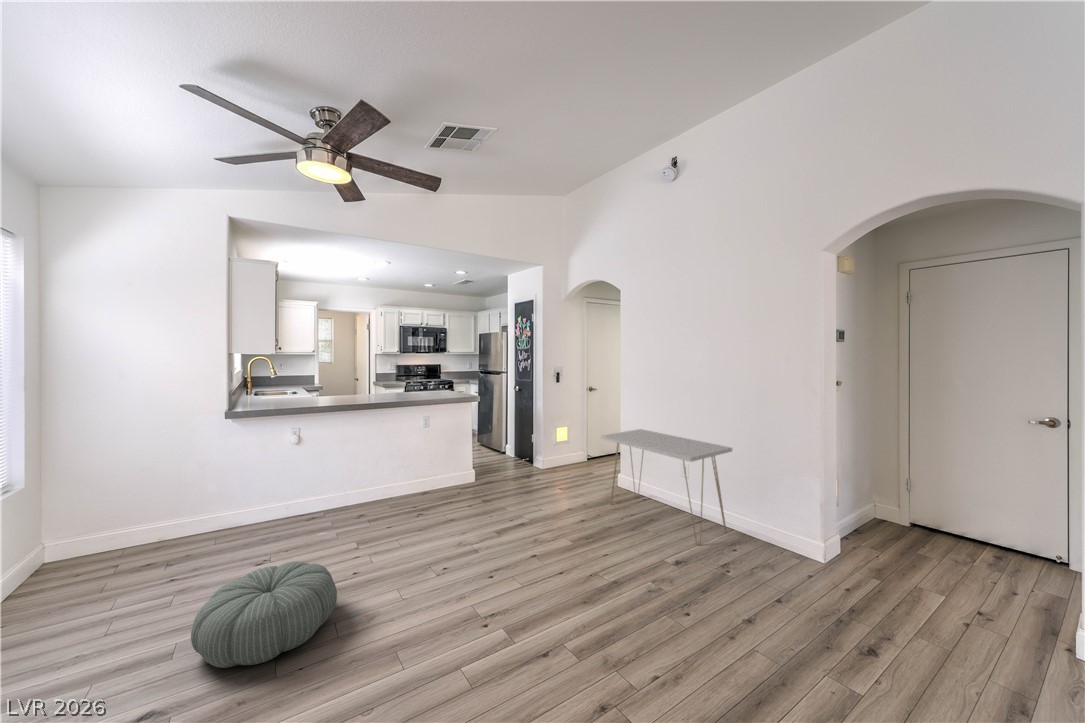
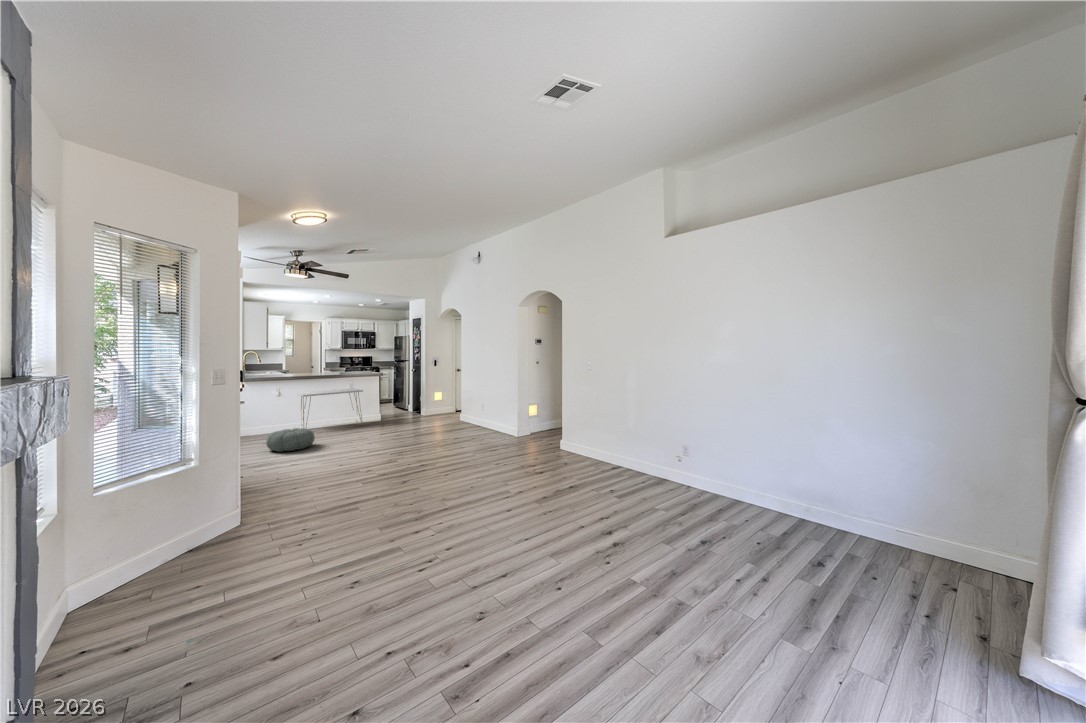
console table: present [601,429,733,545] -> present [297,388,363,426]

